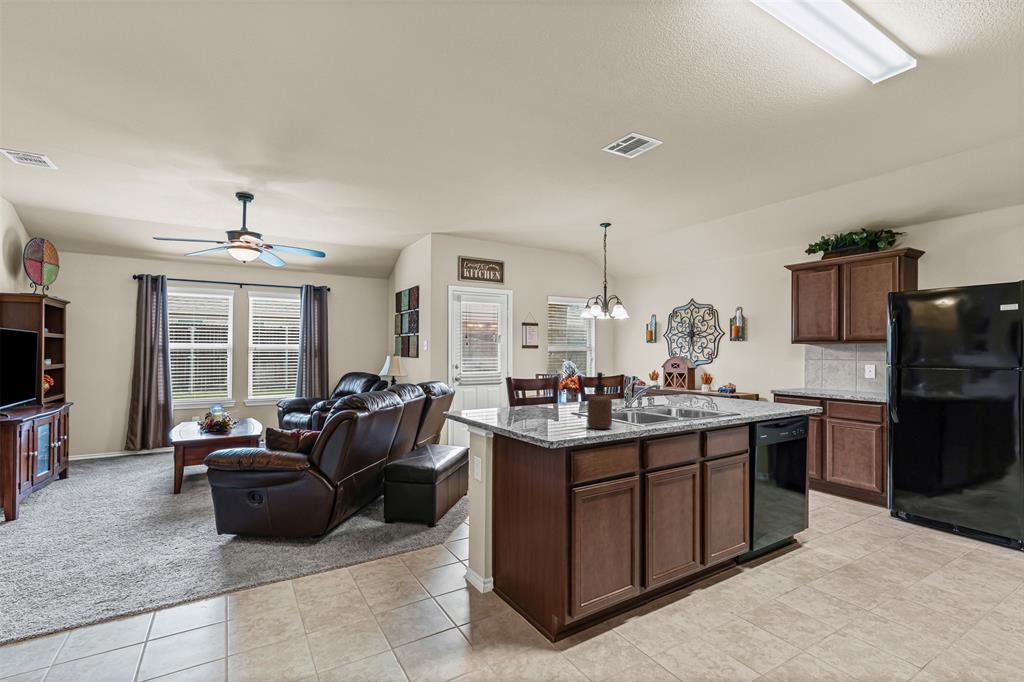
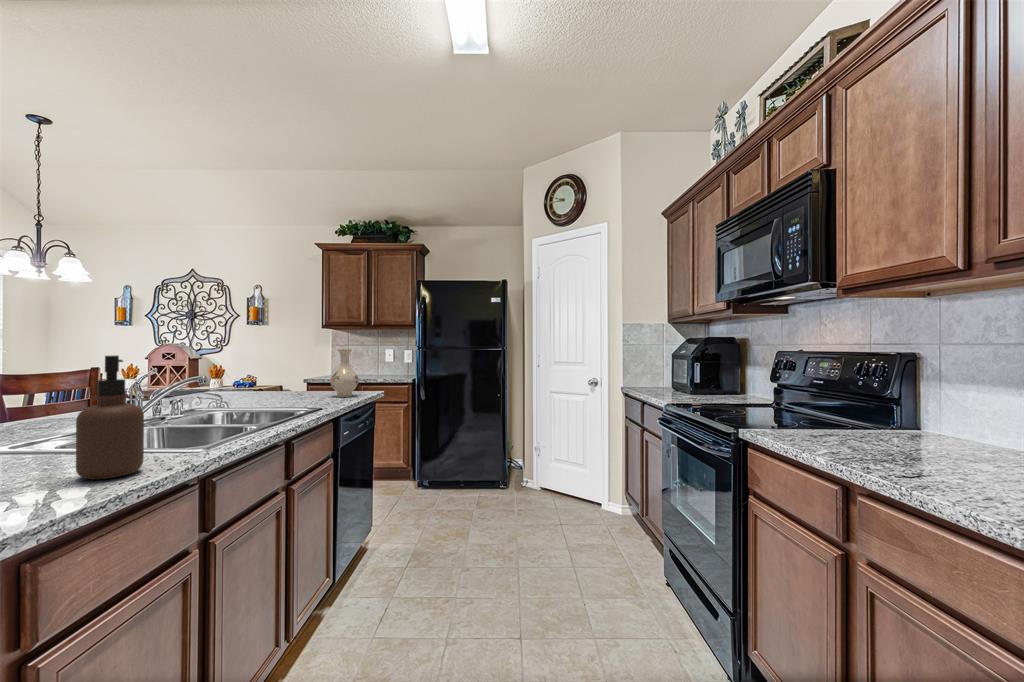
vase: none [763,367,788,408] -> present [330,349,359,397]

